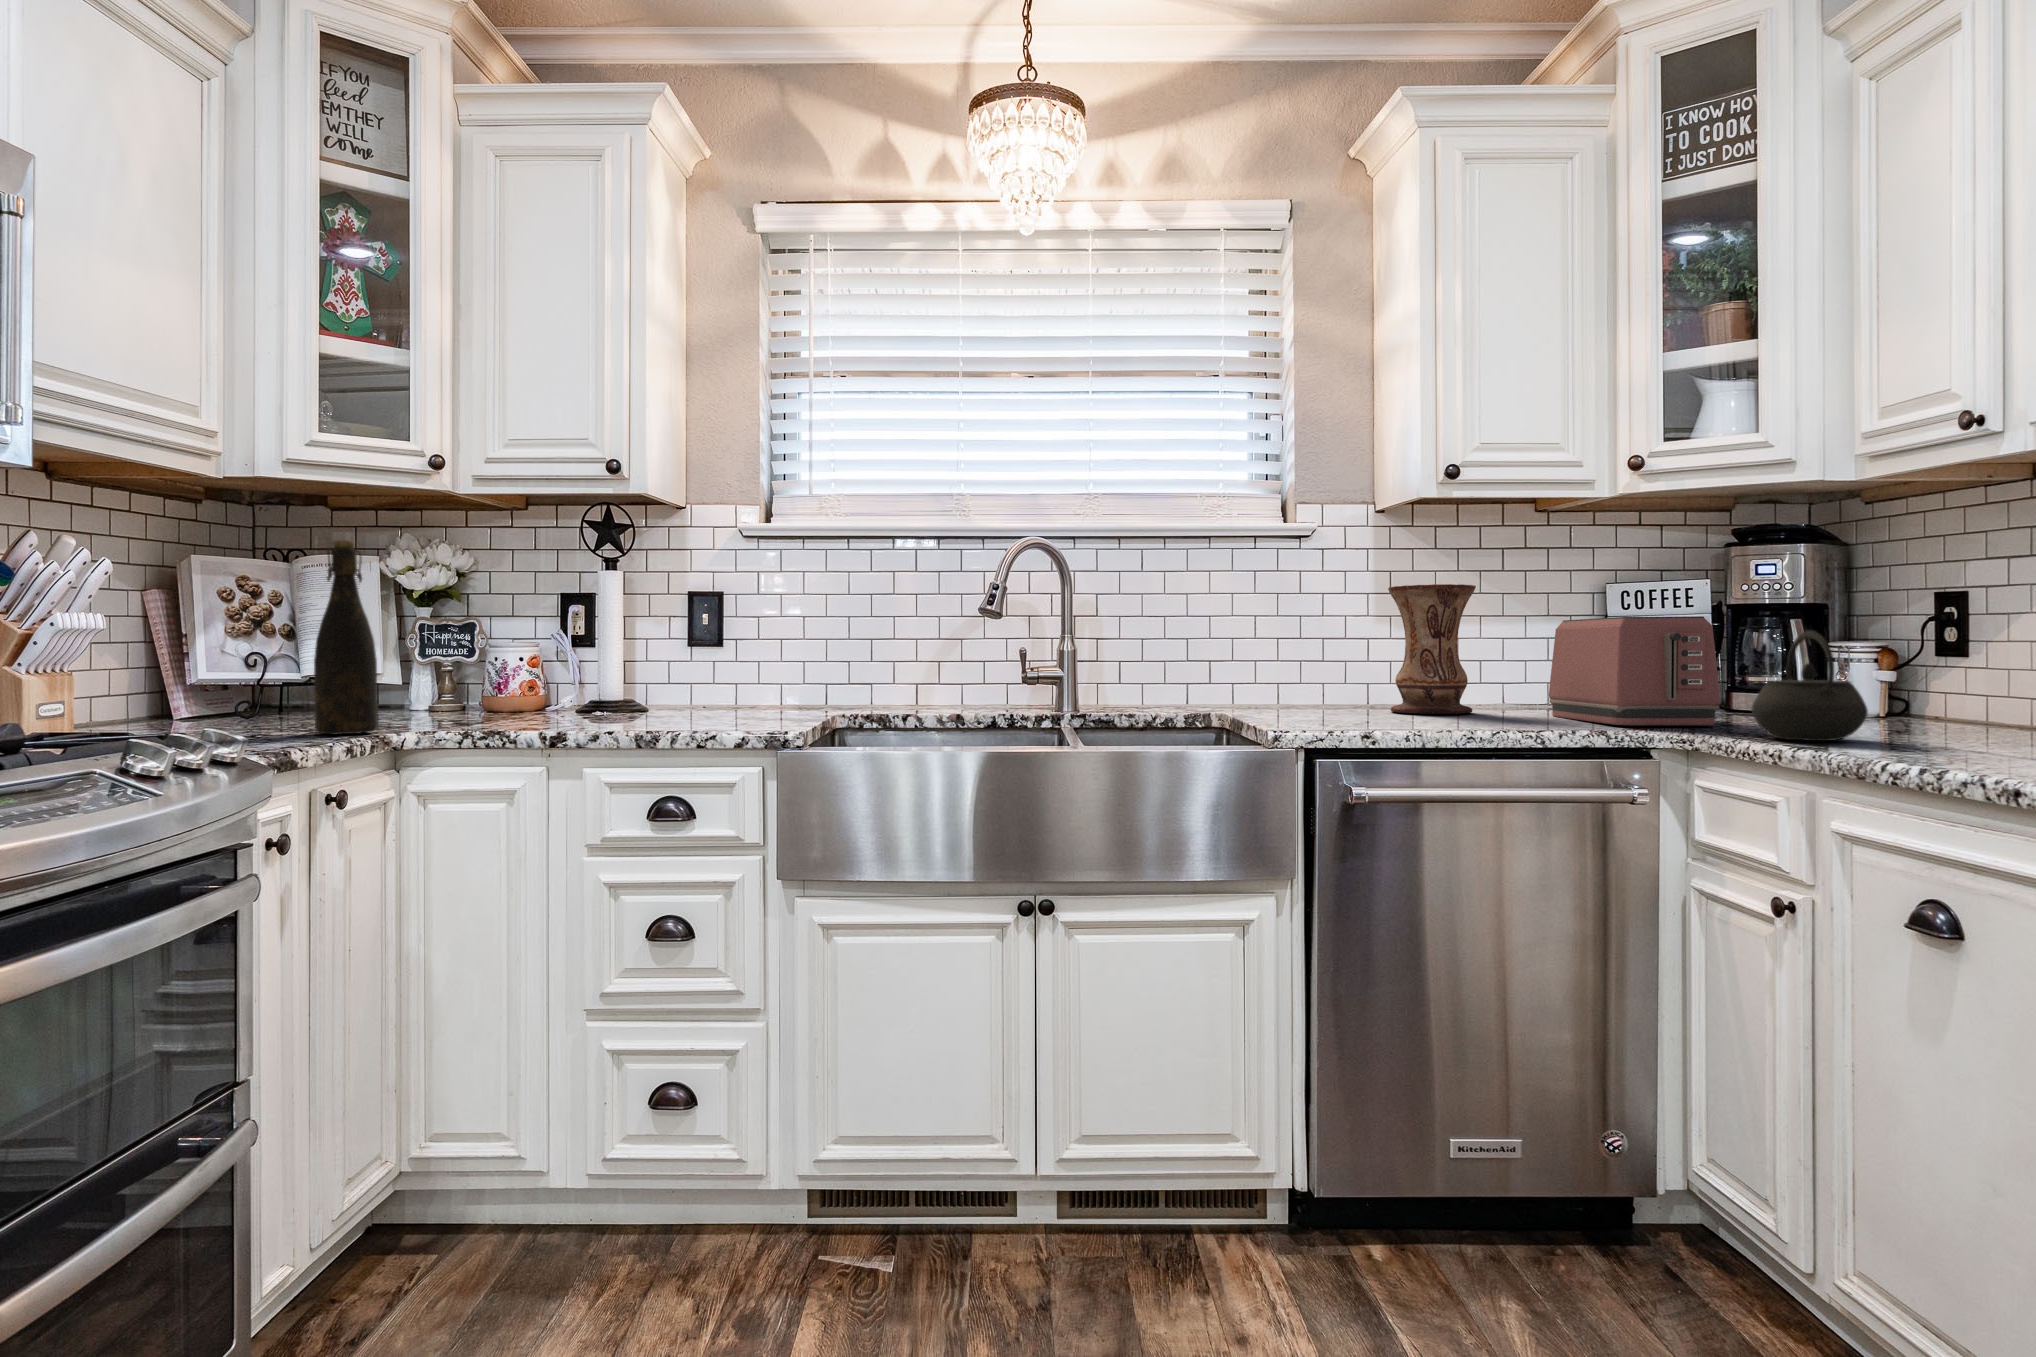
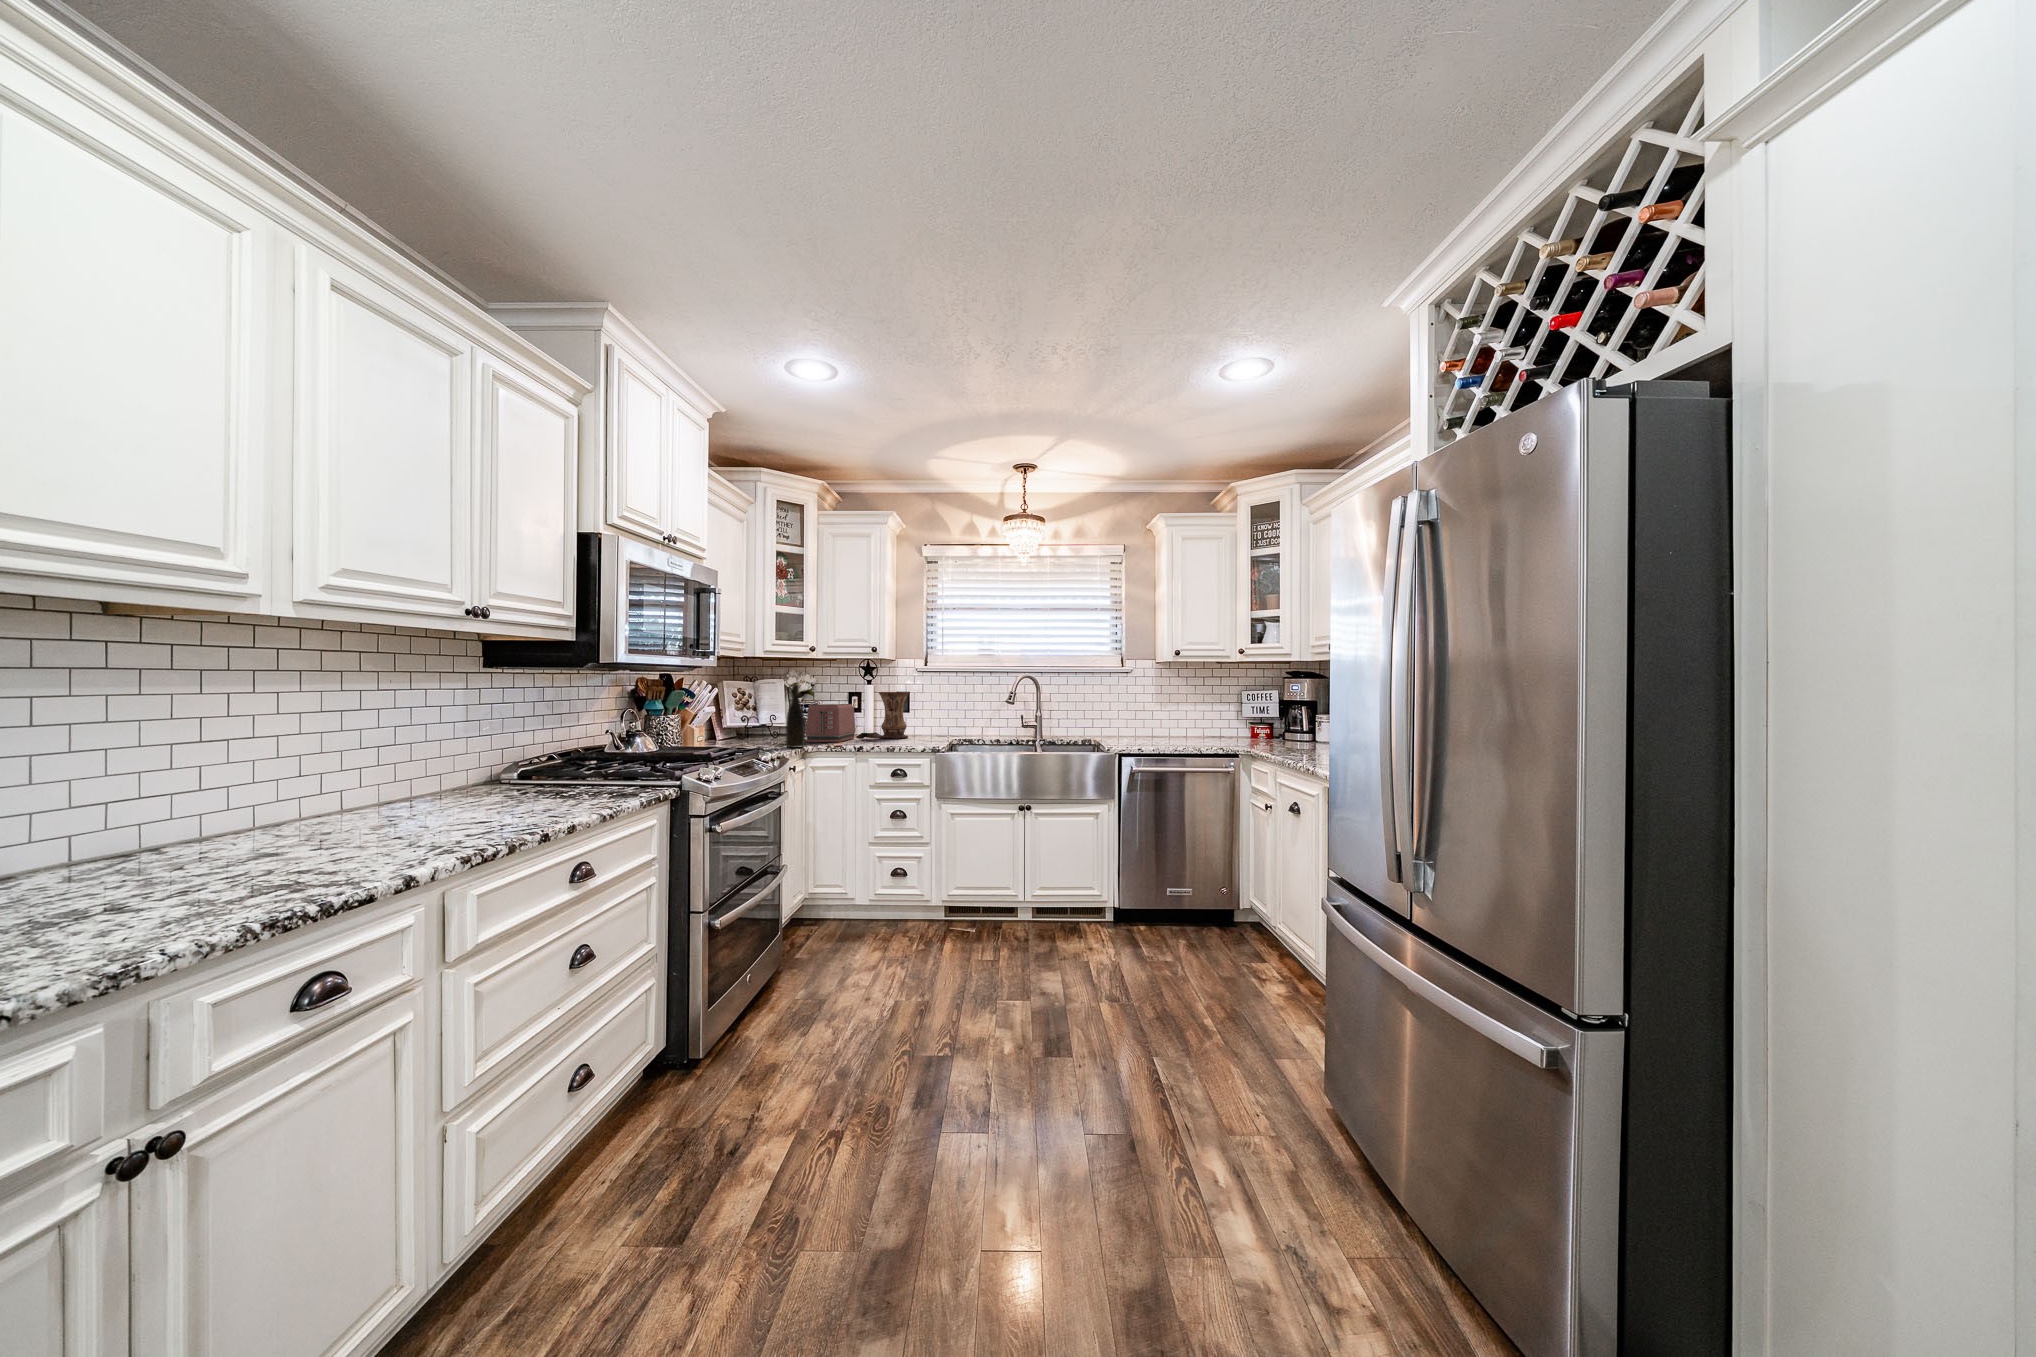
vase: present [1388,584,1476,714] -> present [879,692,909,739]
toaster: present [1549,616,1720,726] -> present [806,704,856,742]
kettle: present [1752,631,1868,741] -> none [1266,716,1300,753]

